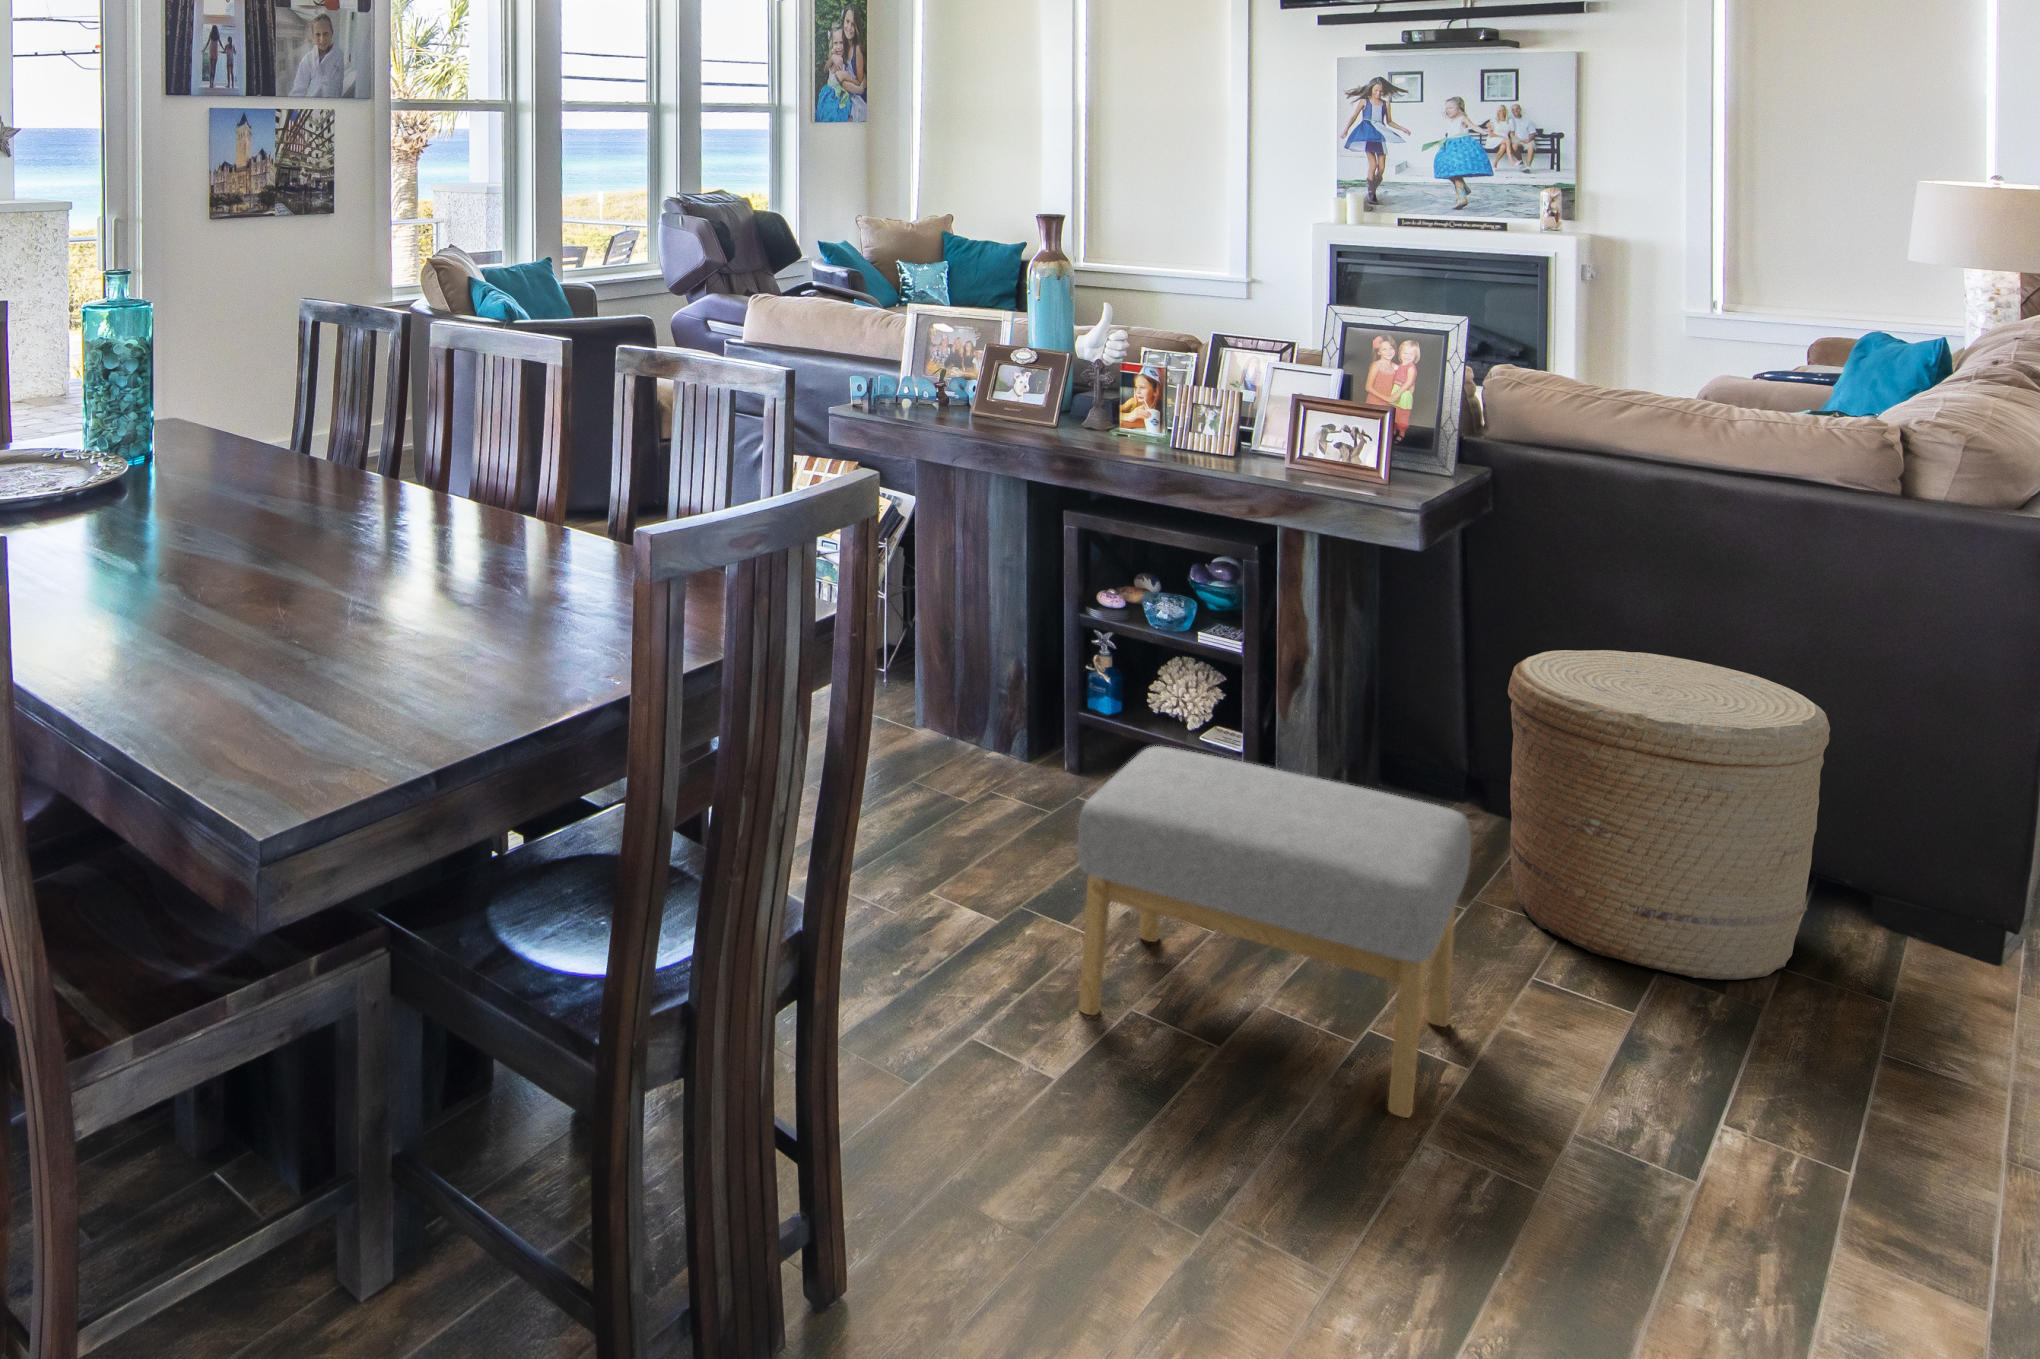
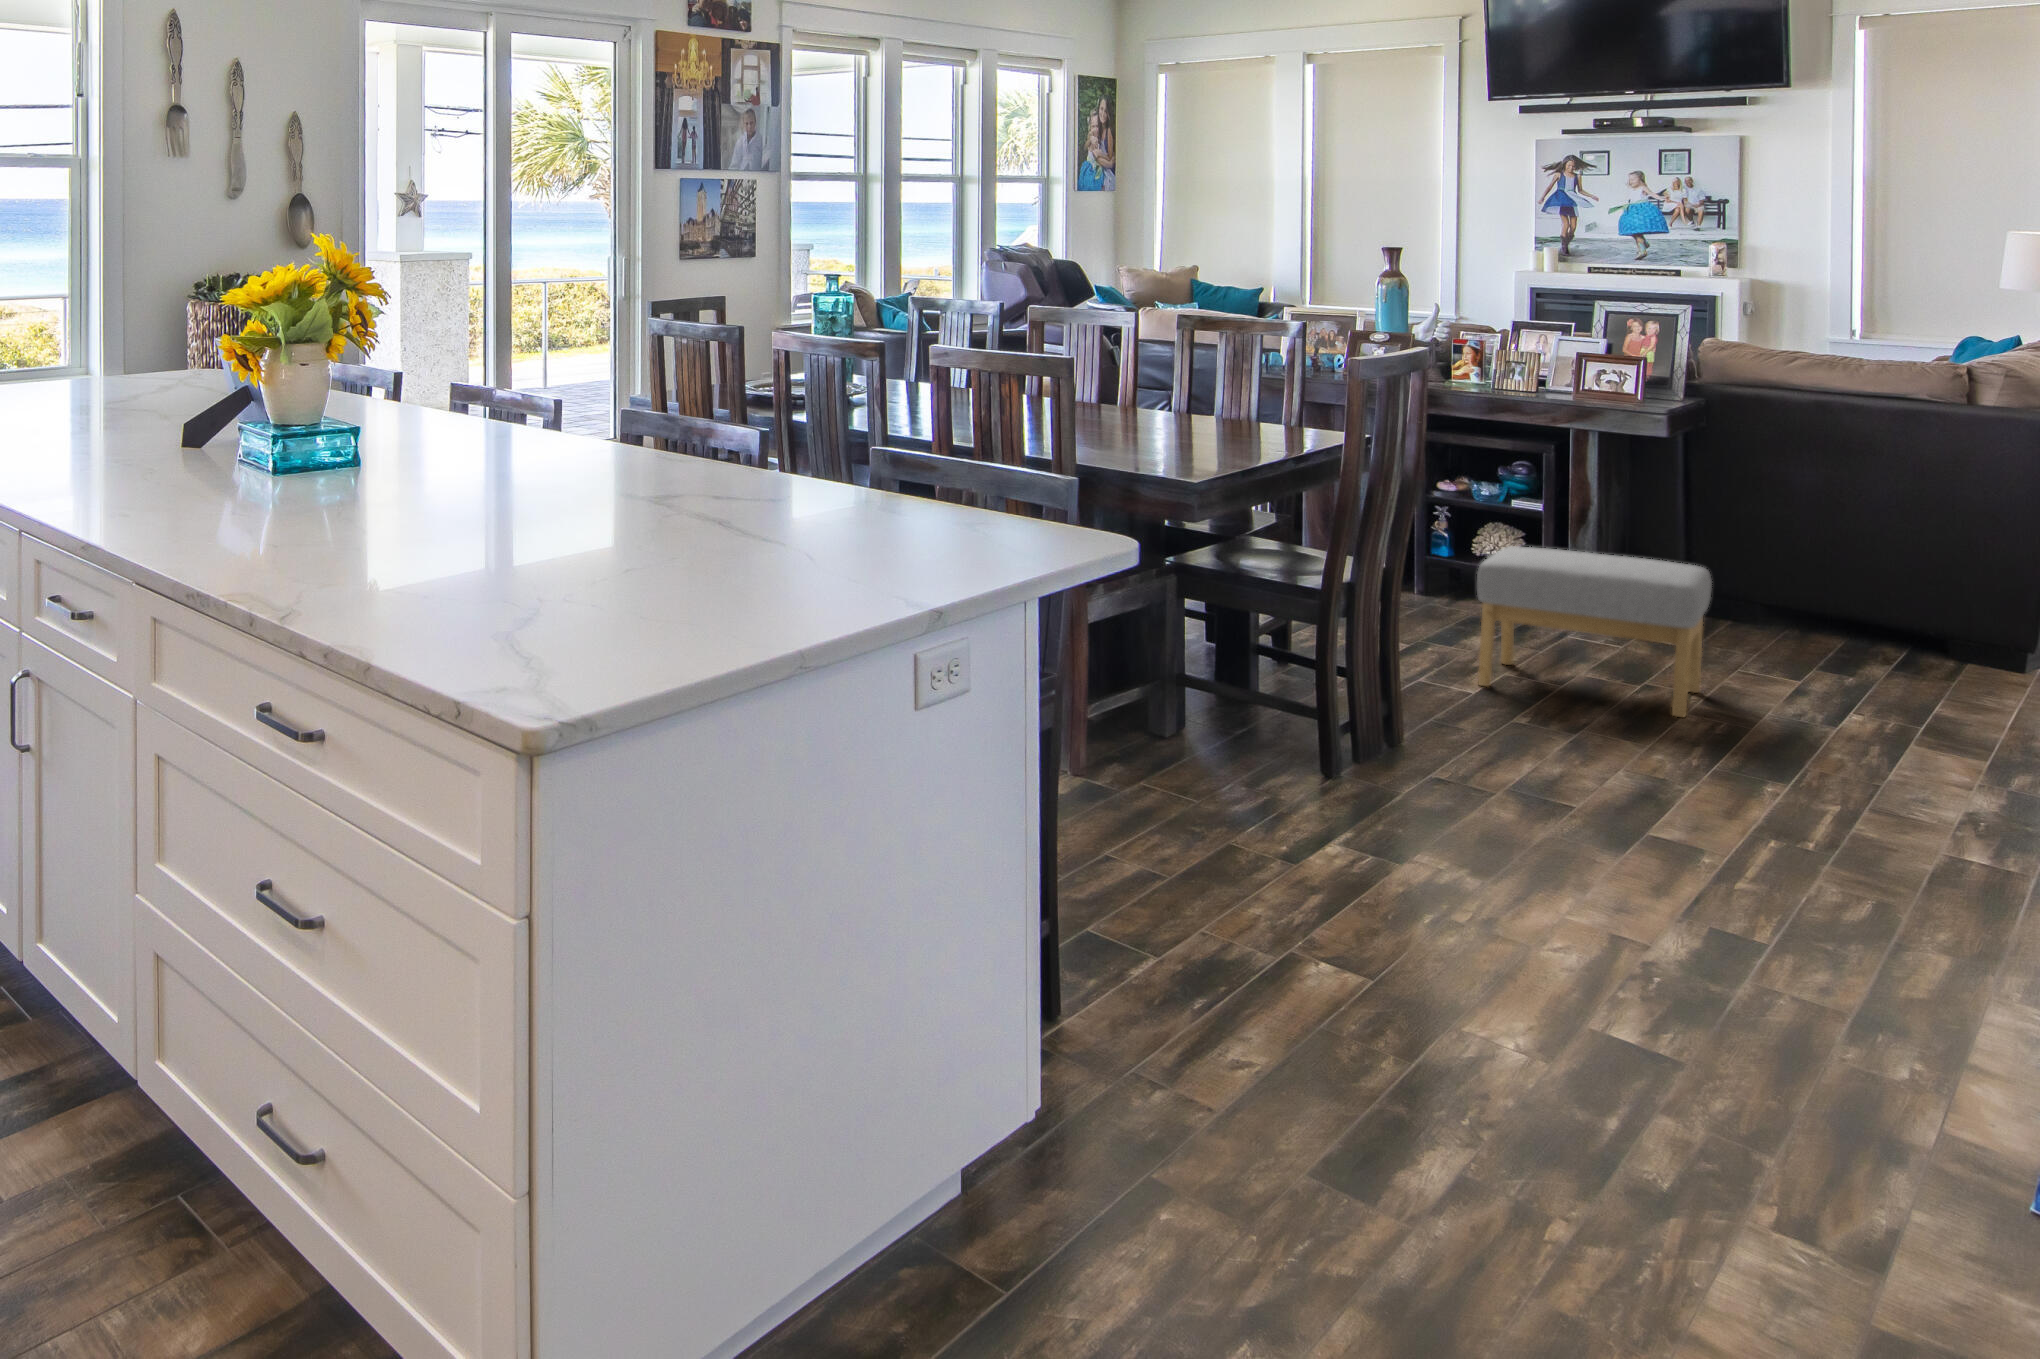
woven basket: present [1508,650,1830,980] -> none [1724,504,1925,682]

